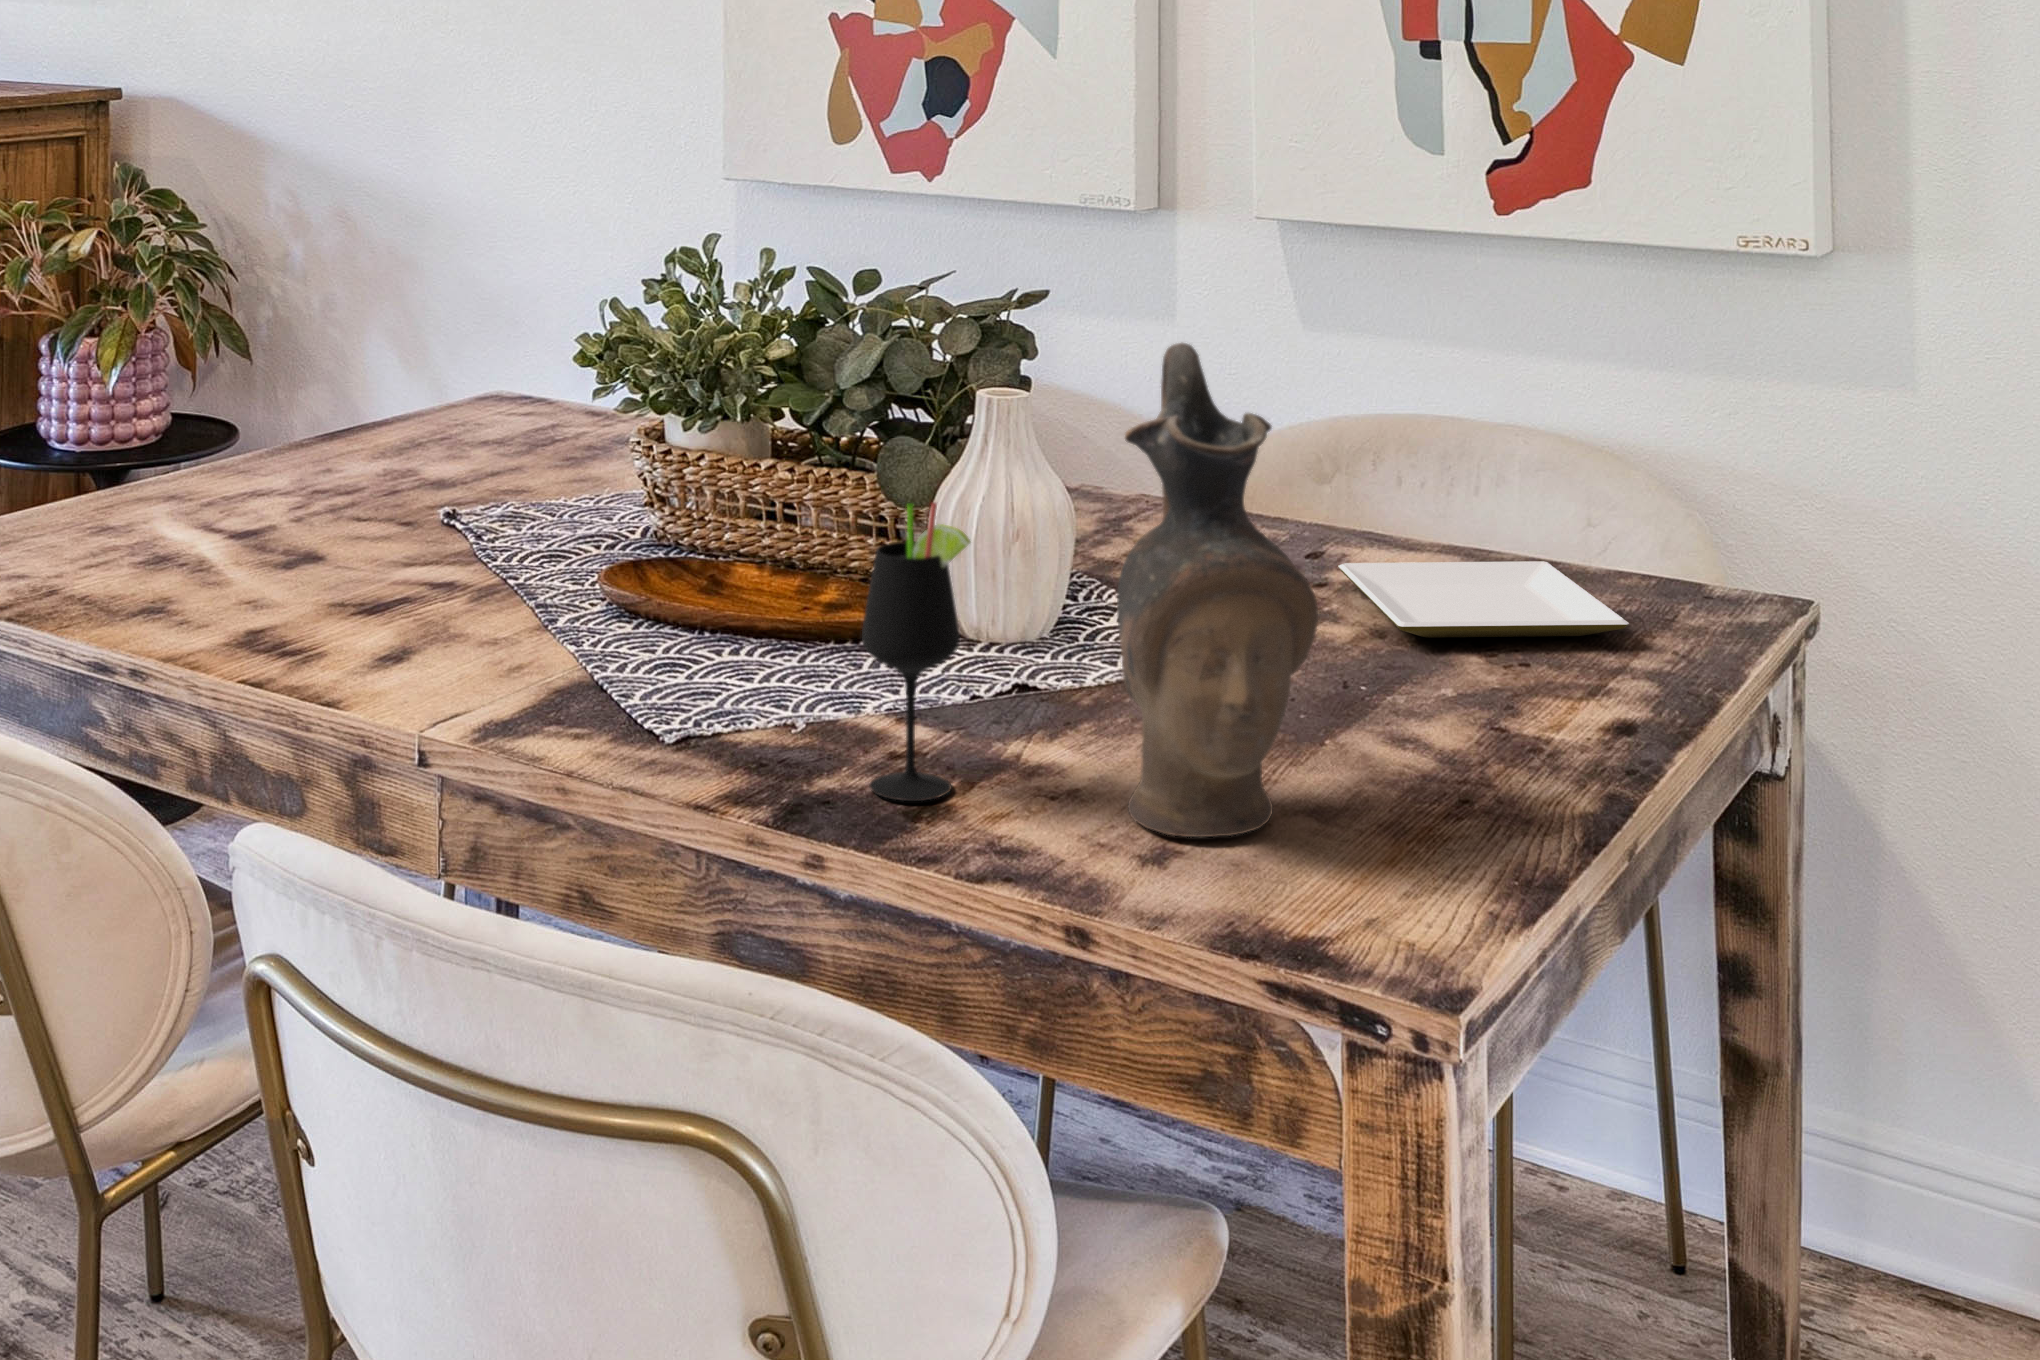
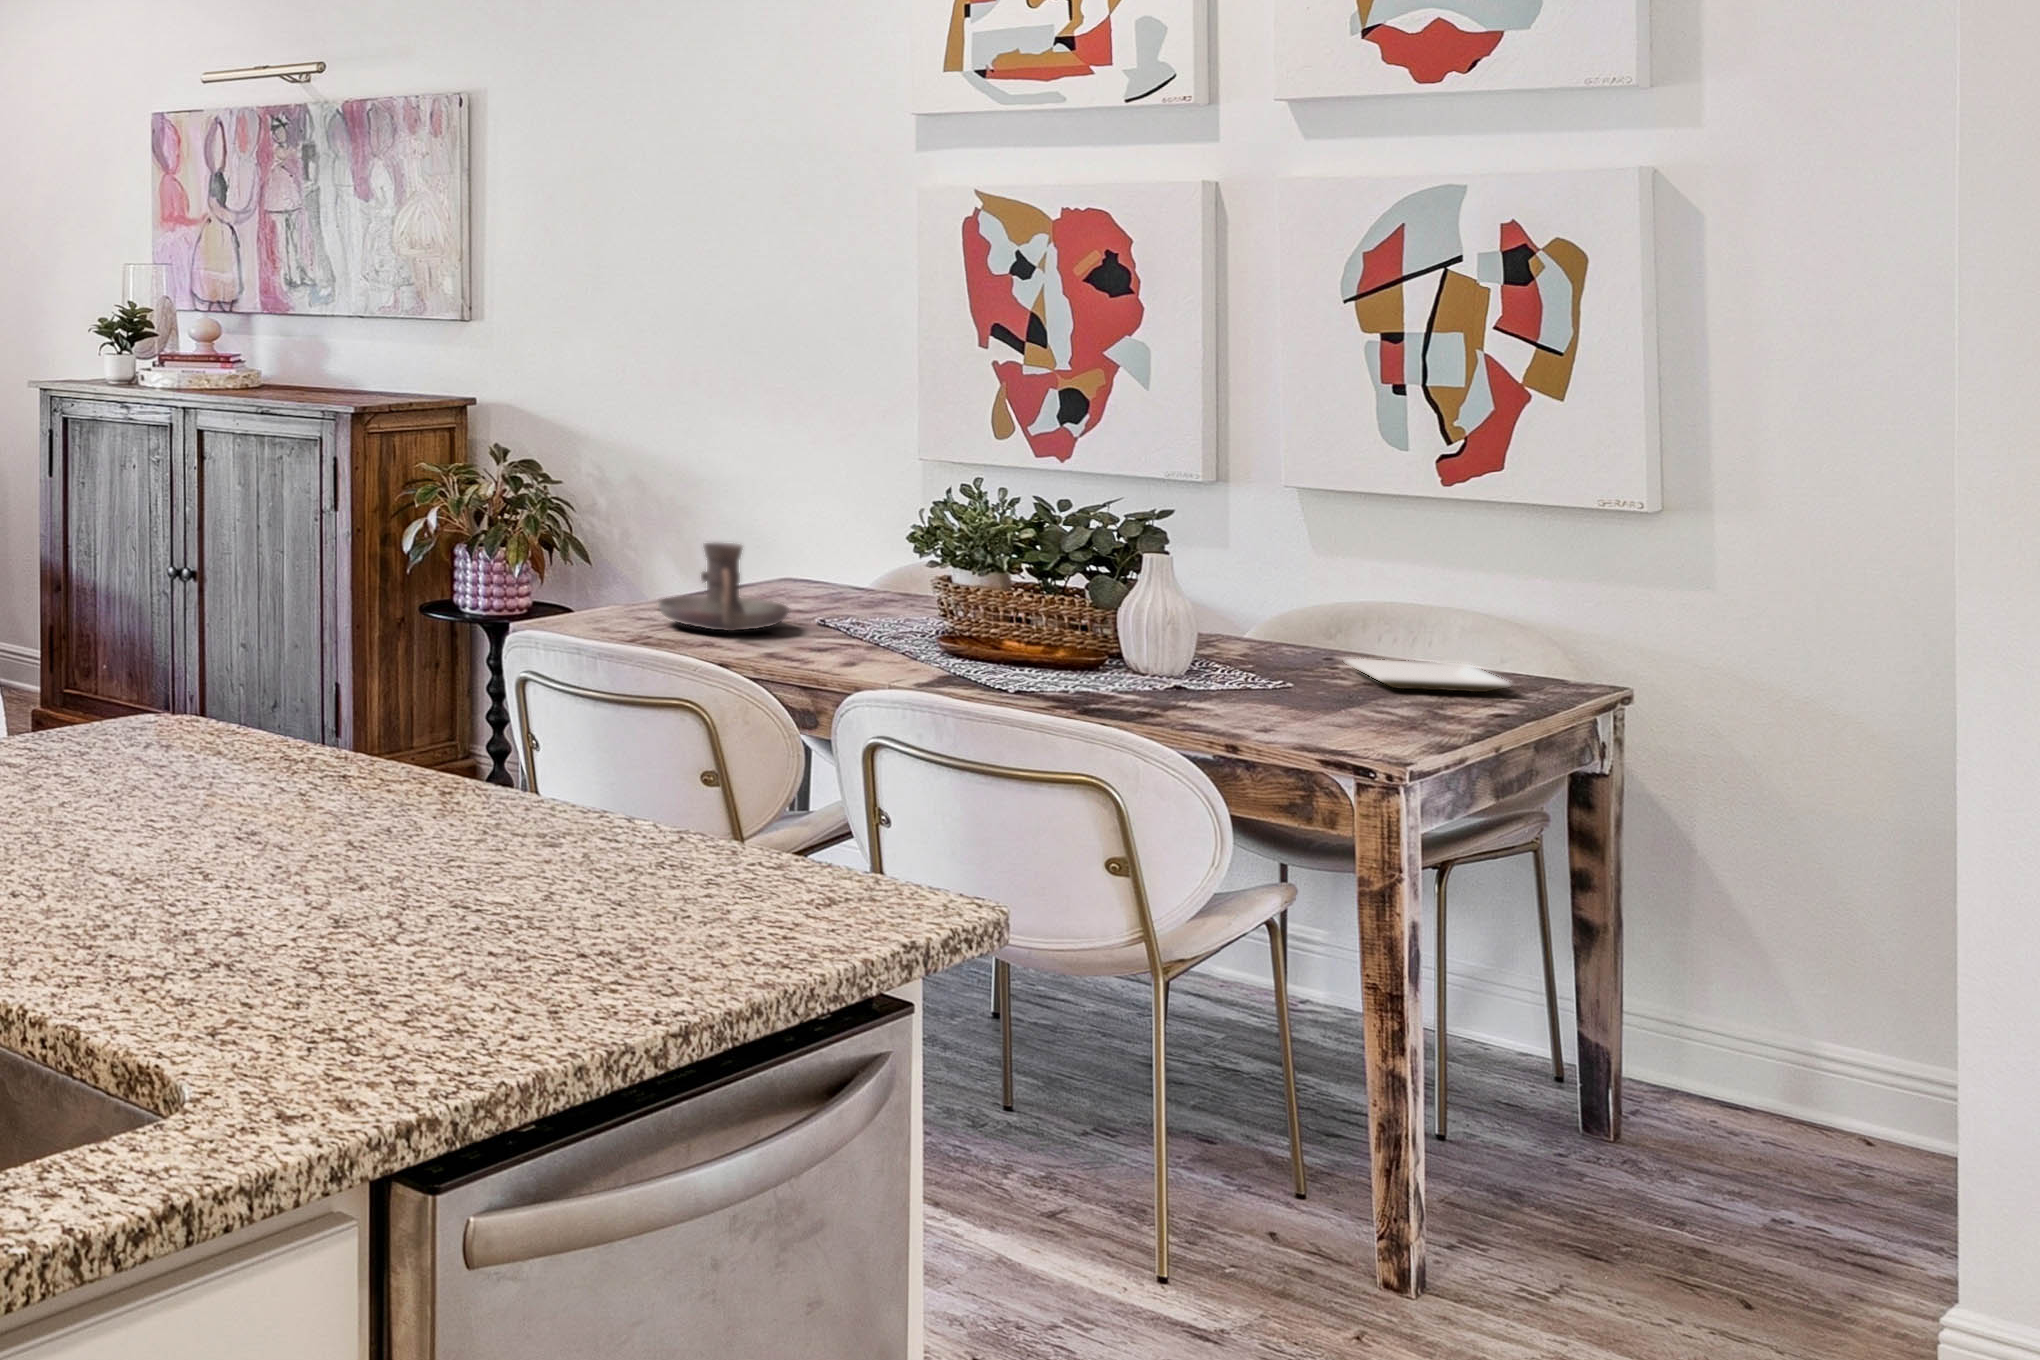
ceramic pitcher: present [1117,343,1318,837] -> none [1240,518,1339,733]
candle holder: none [143,370,393,548] -> present [658,543,788,630]
wine glass: present [862,502,970,801] -> none [1108,583,1164,718]

